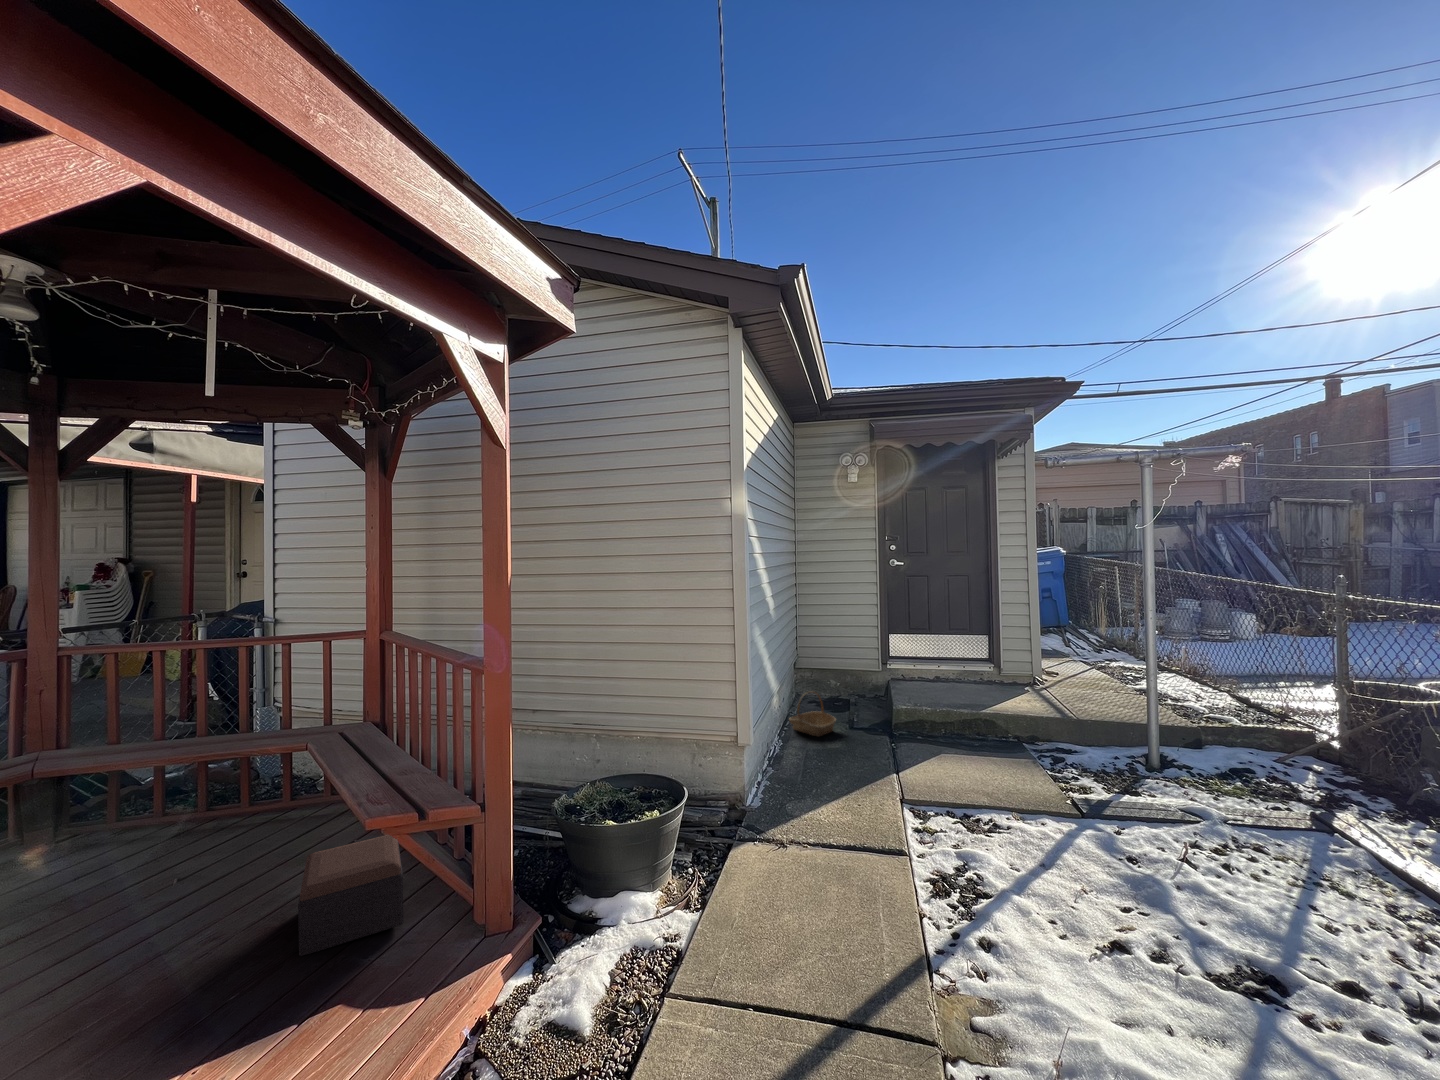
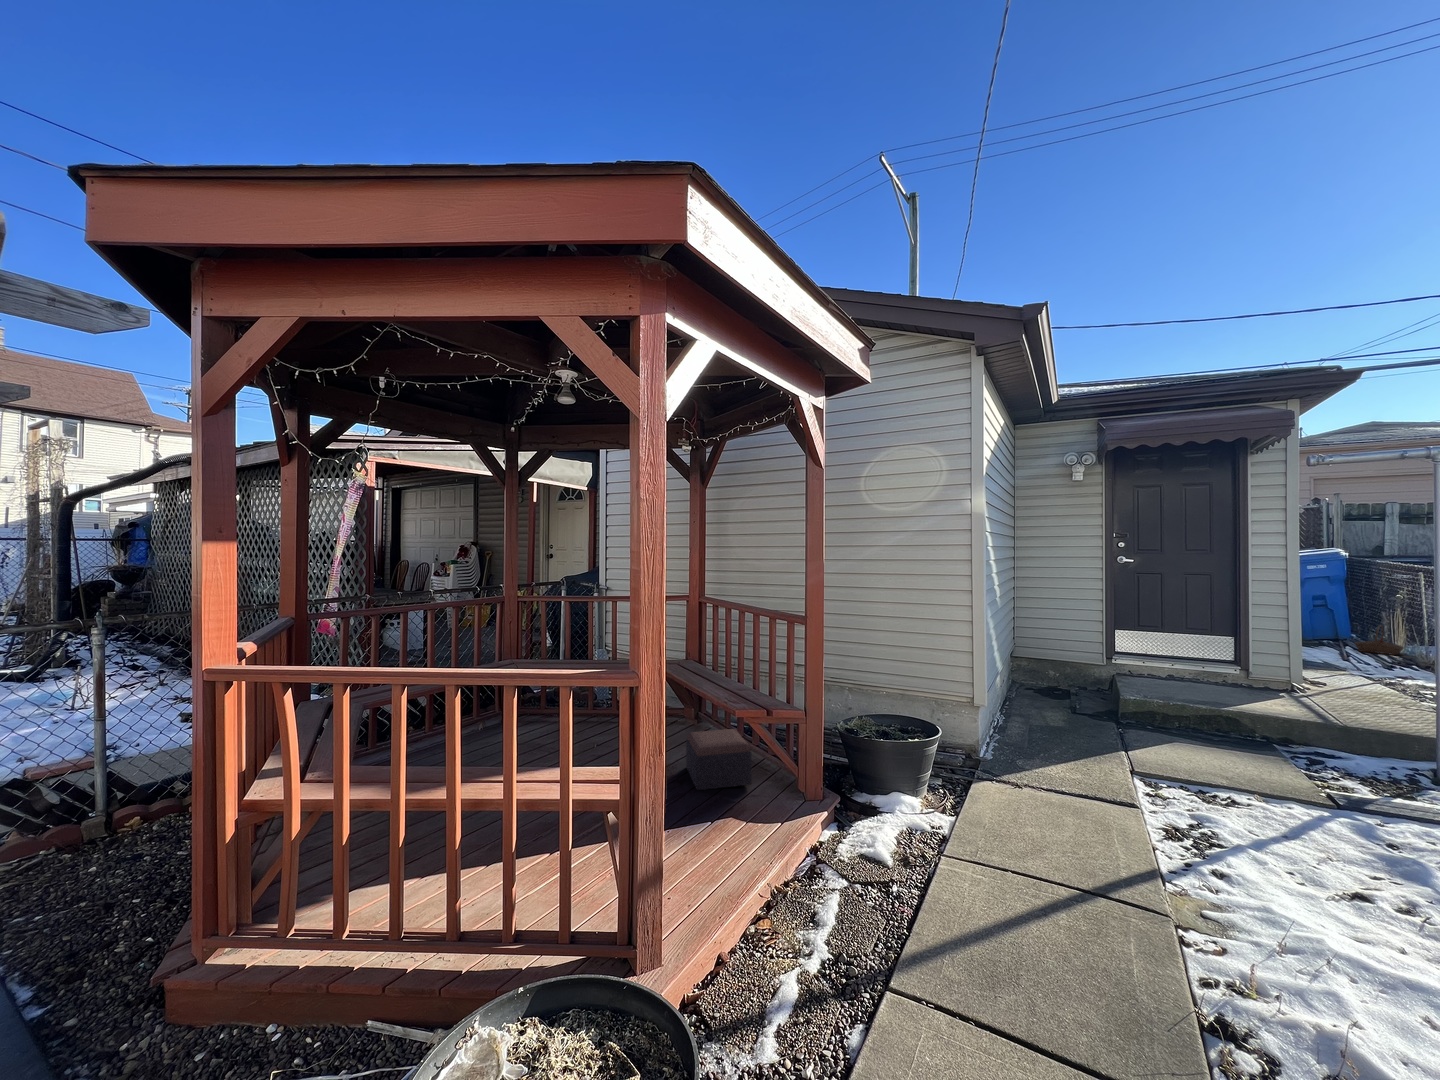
basket: present [789,691,836,736] -> present [1354,625,1404,655]

